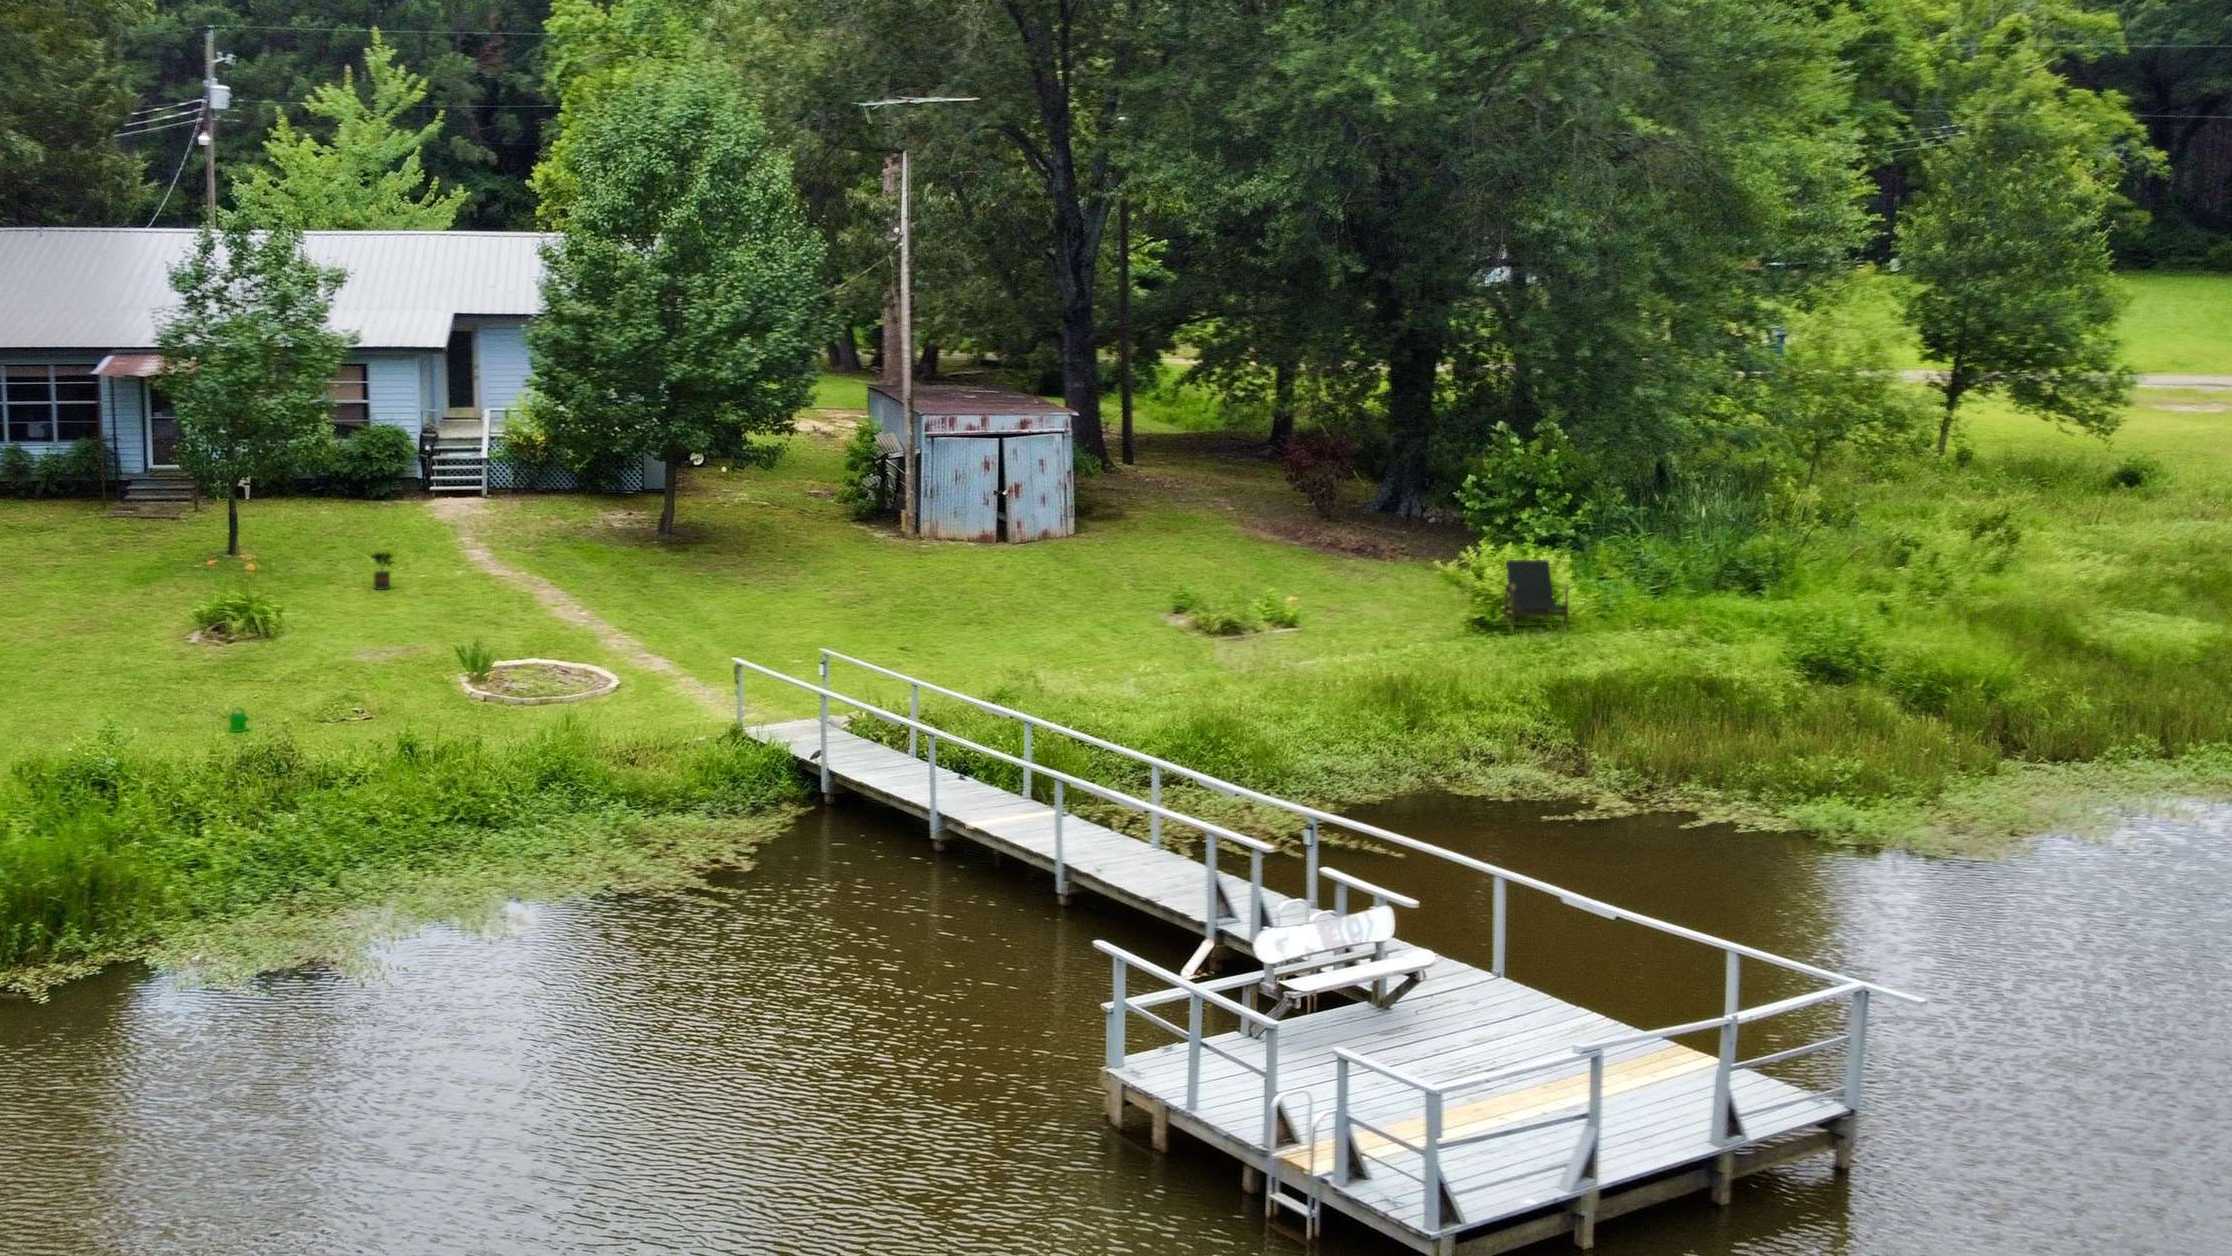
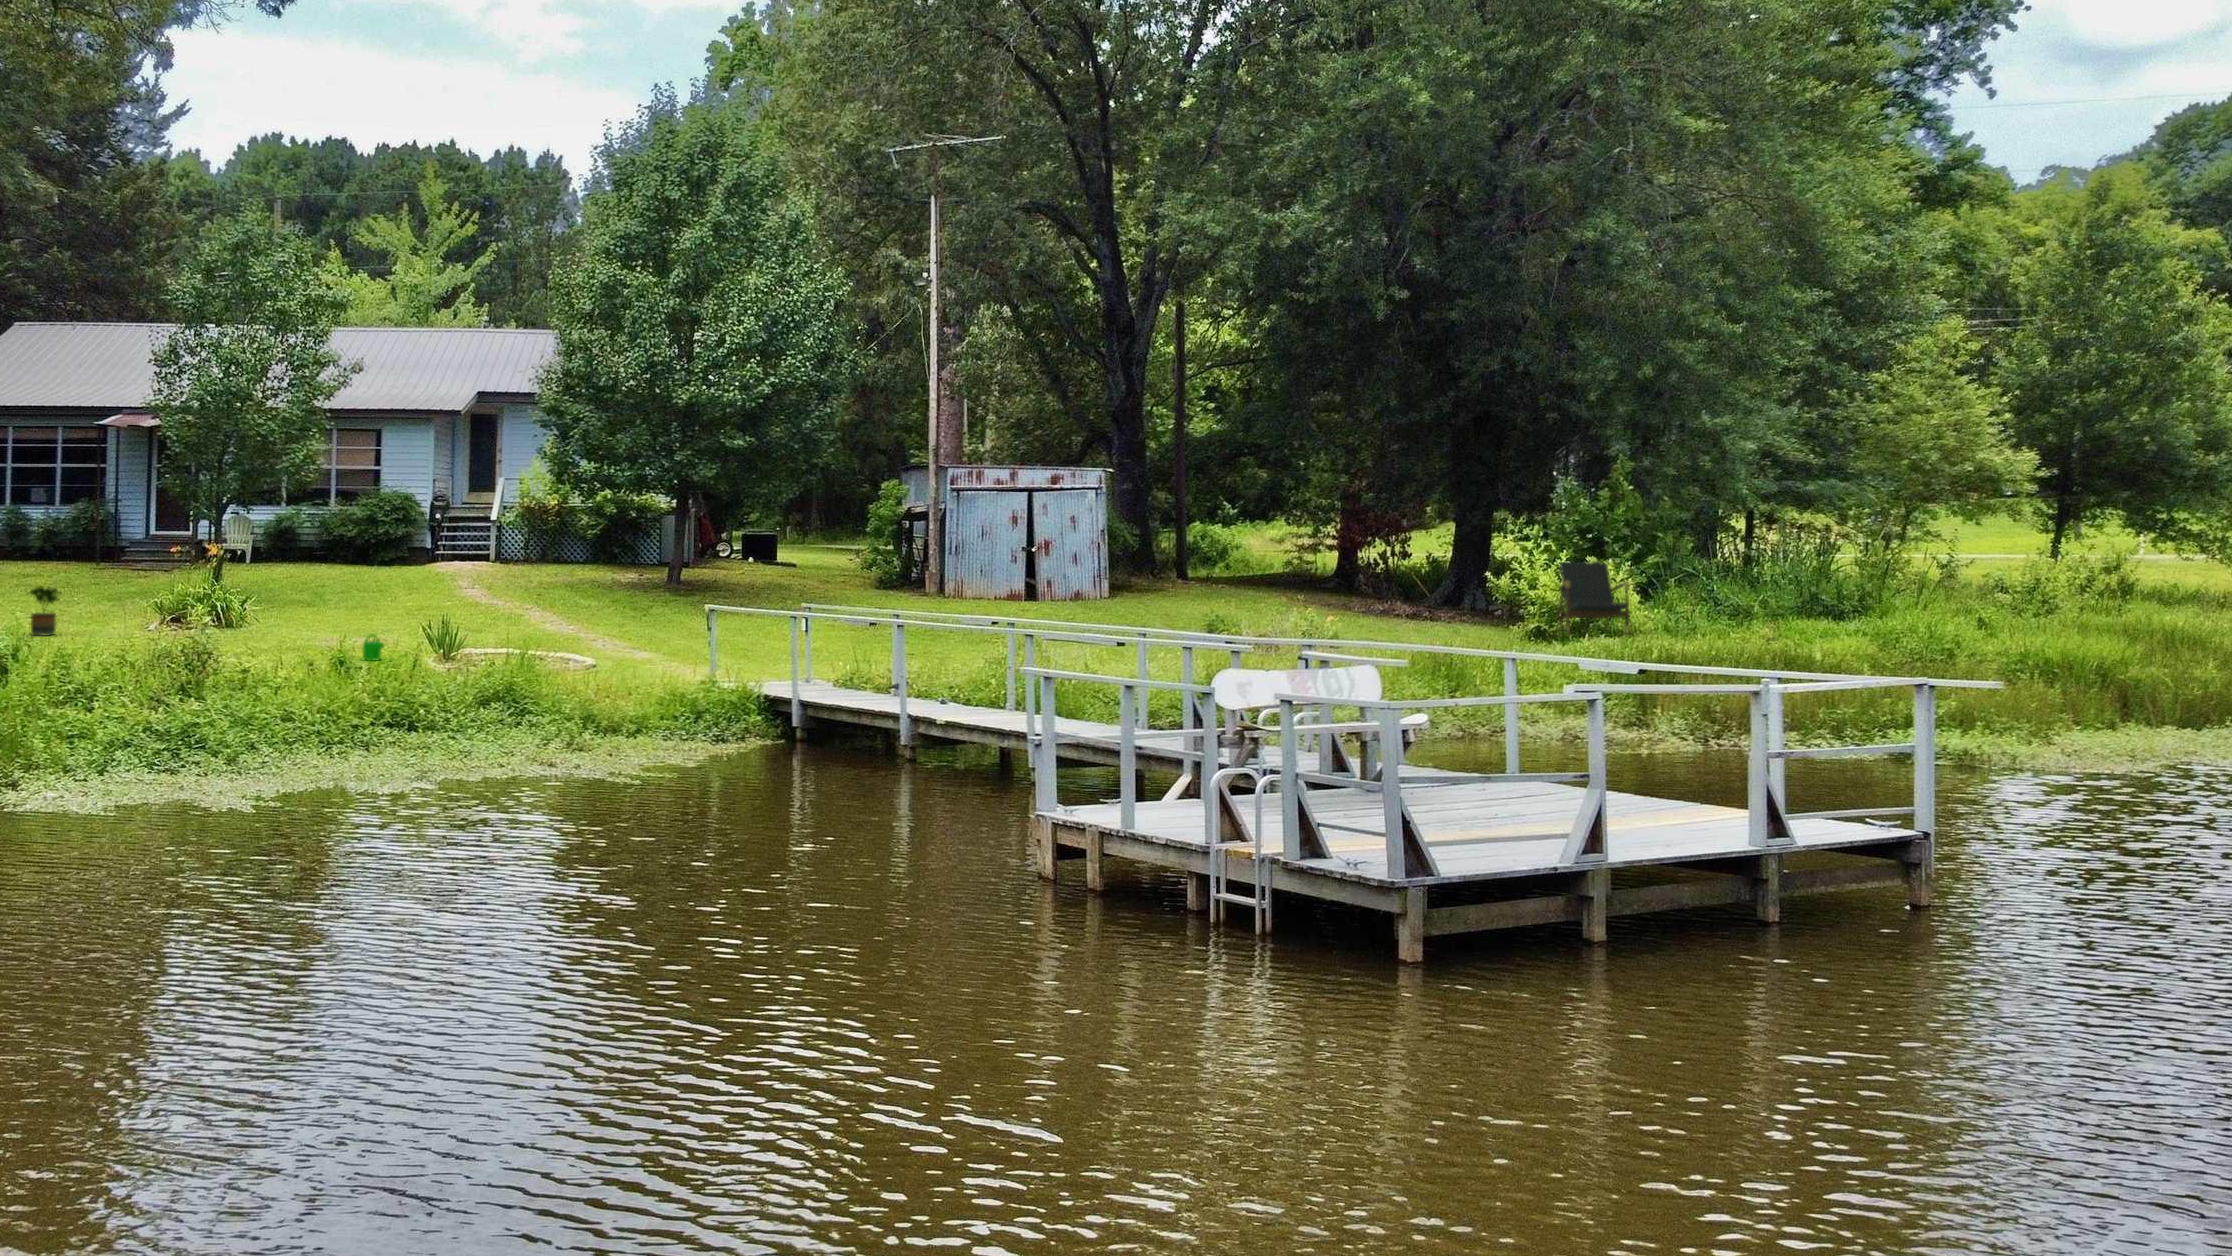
potted tree: present [371,552,393,590] -> present [30,586,62,636]
watering can: present [230,707,249,732] -> present [363,634,384,661]

